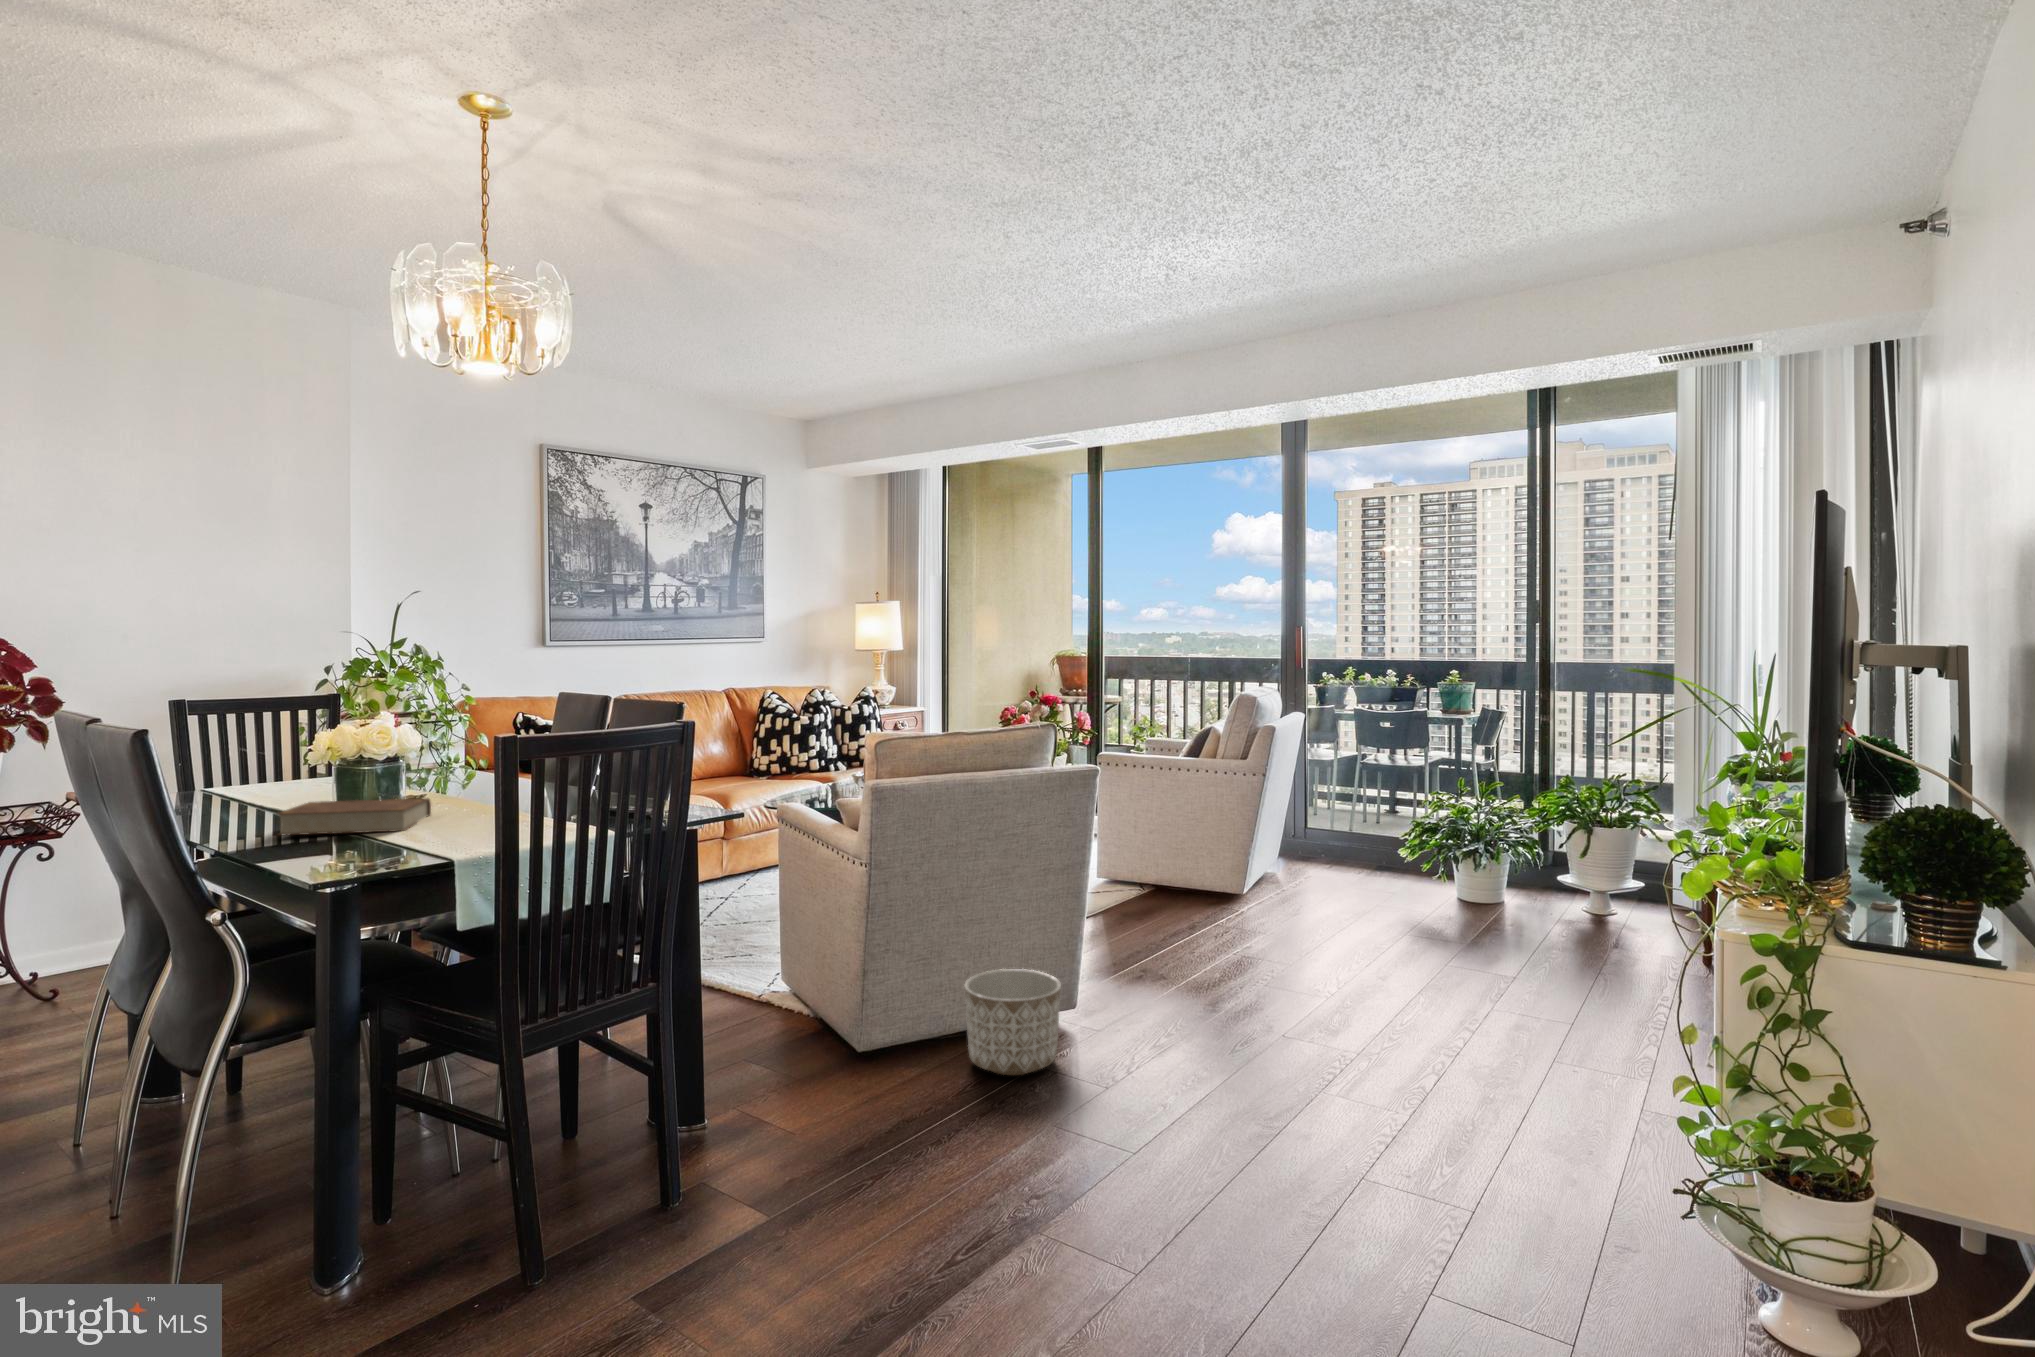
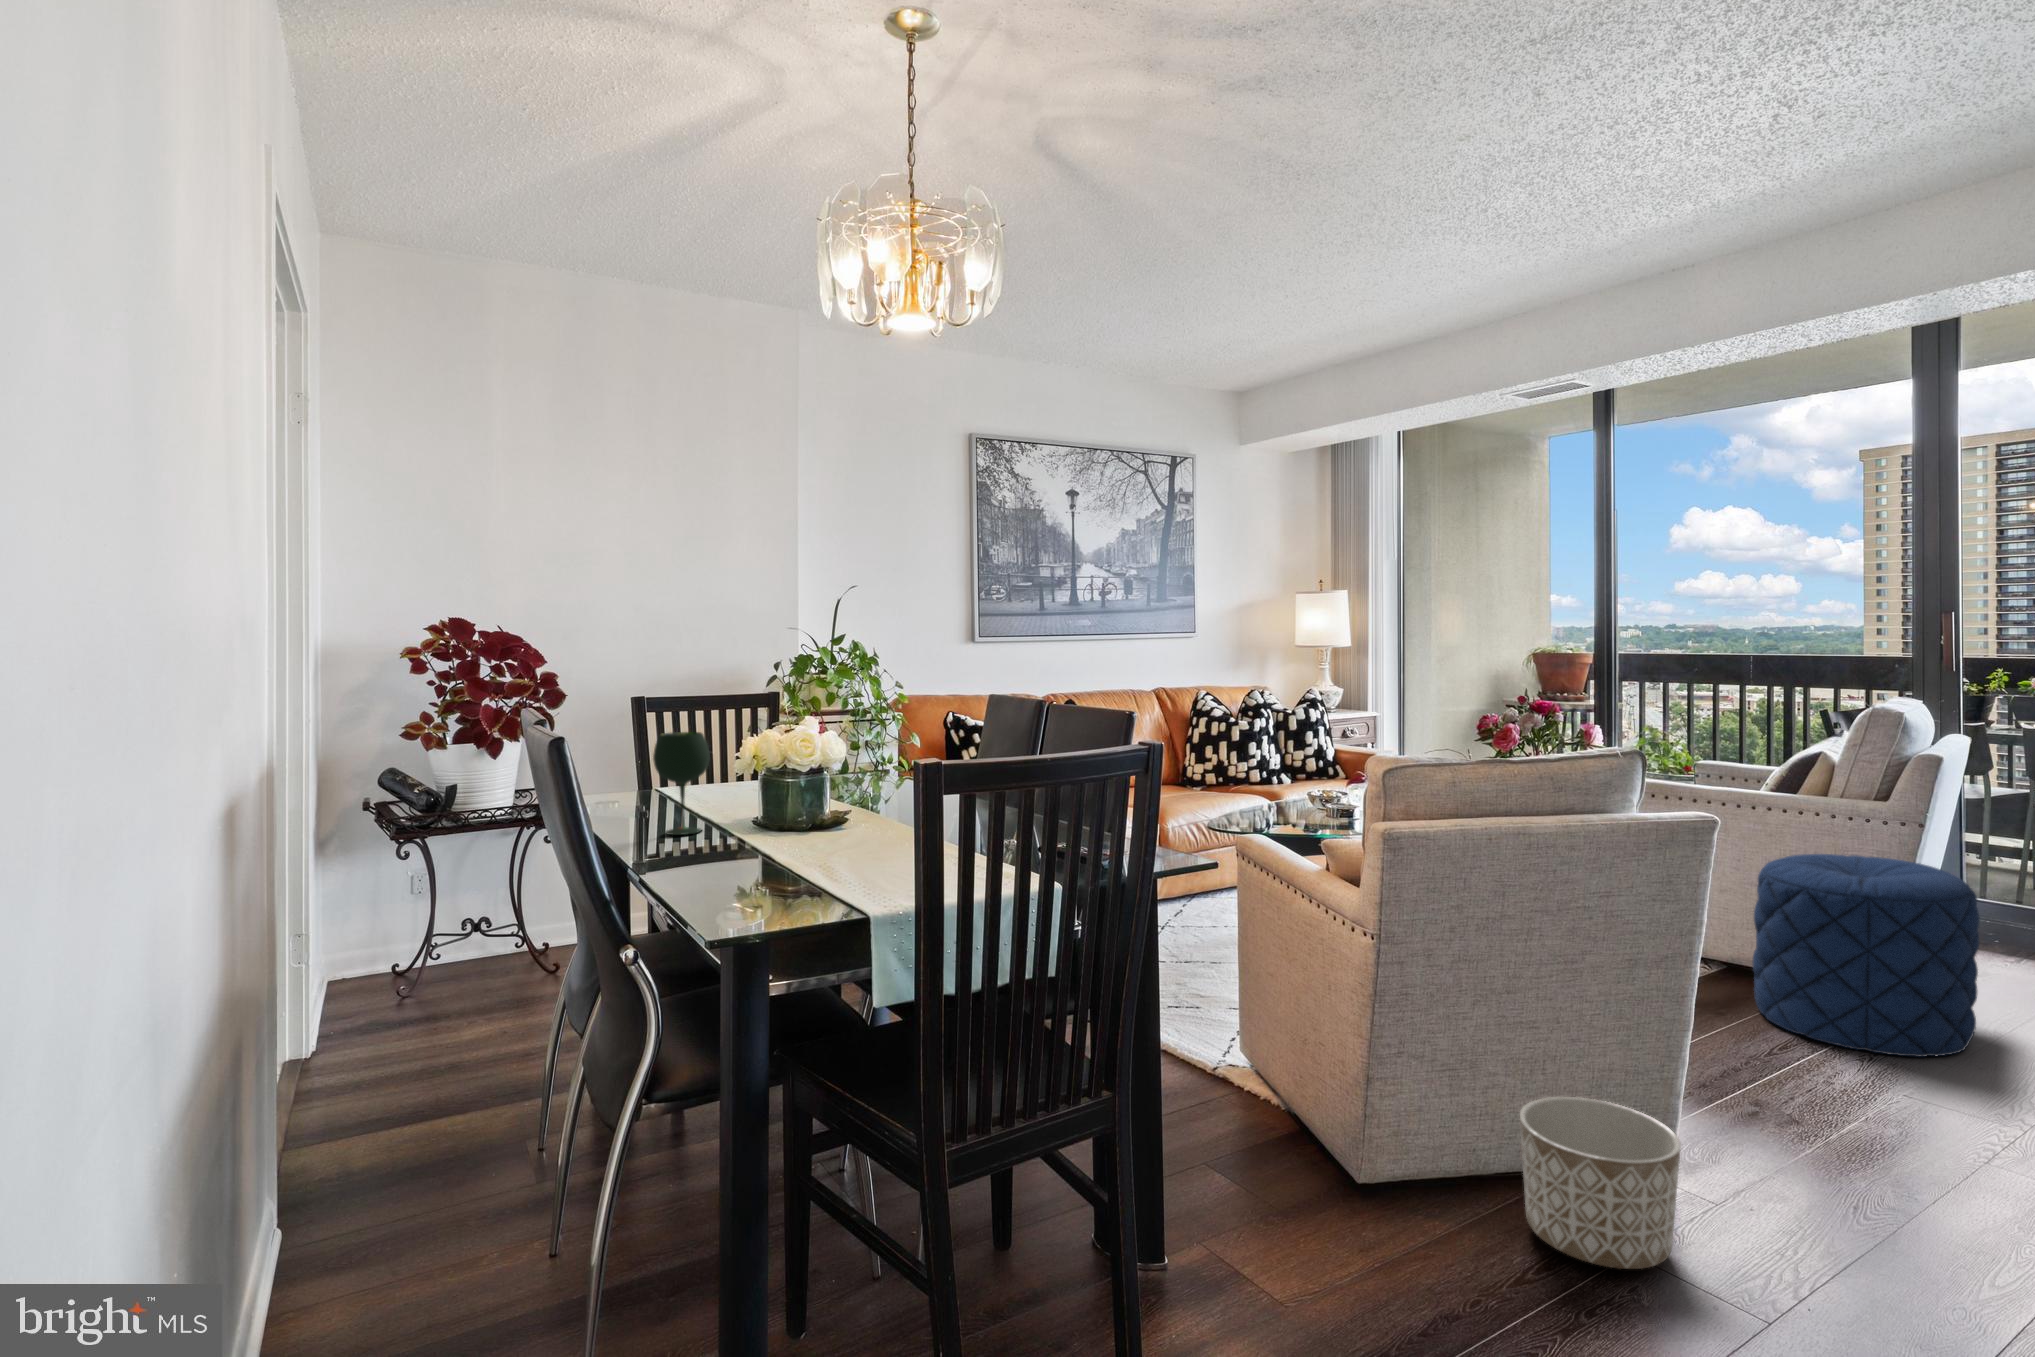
wine glass: none [218,730,279,825] -> present [653,732,710,835]
book: present [277,798,431,836] -> none [696,815,853,857]
pouf: none [1161,802,1286,934] -> present [1752,854,1980,1057]

